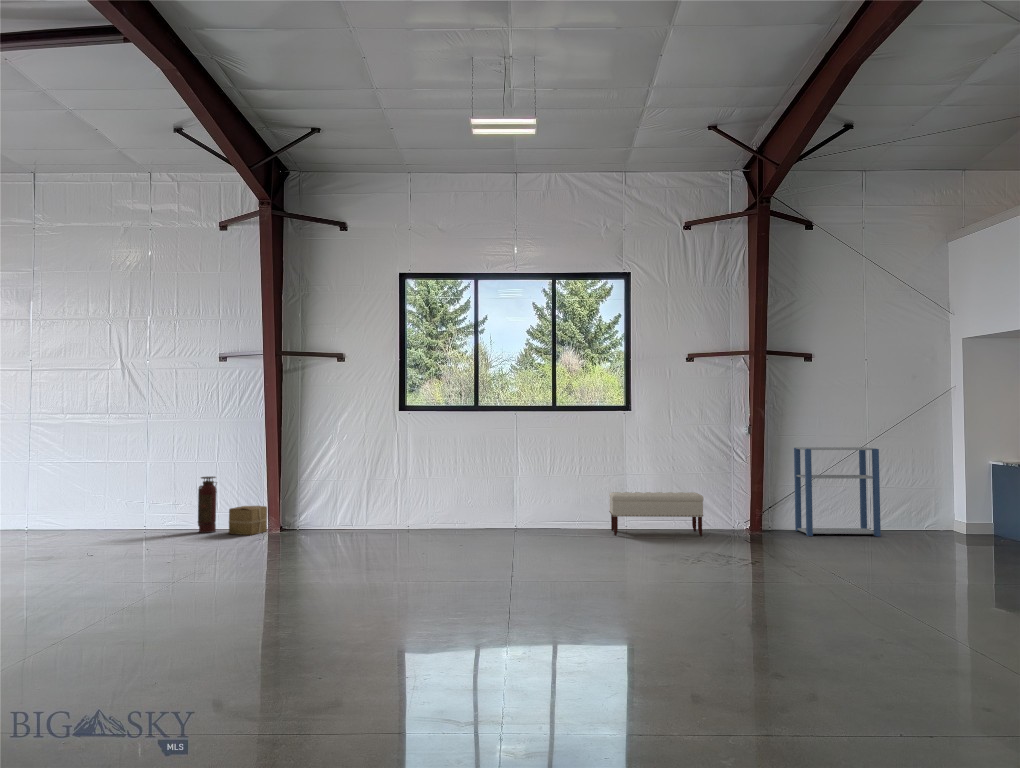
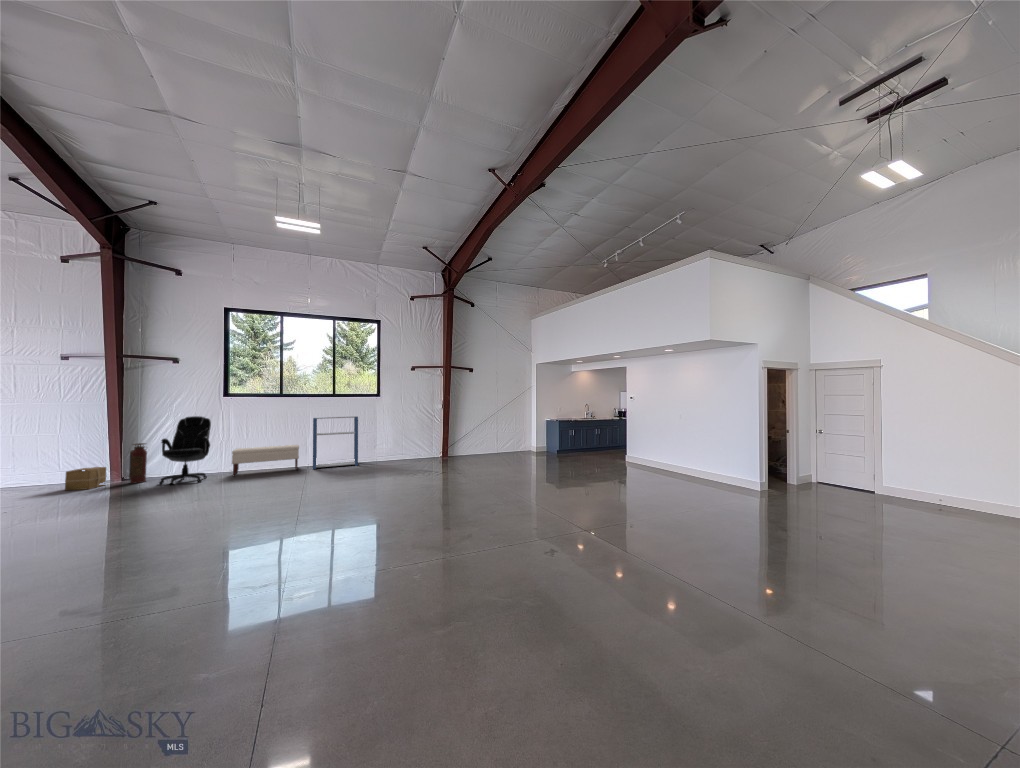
office chair: none [323,440,380,540] -> present [159,416,211,485]
shelving unit: present [794,447,881,536] -> present [313,416,358,469]
fire extinguisher: present [198,476,217,533] -> present [129,443,147,484]
bench: present [609,492,703,536] -> present [232,445,299,476]

